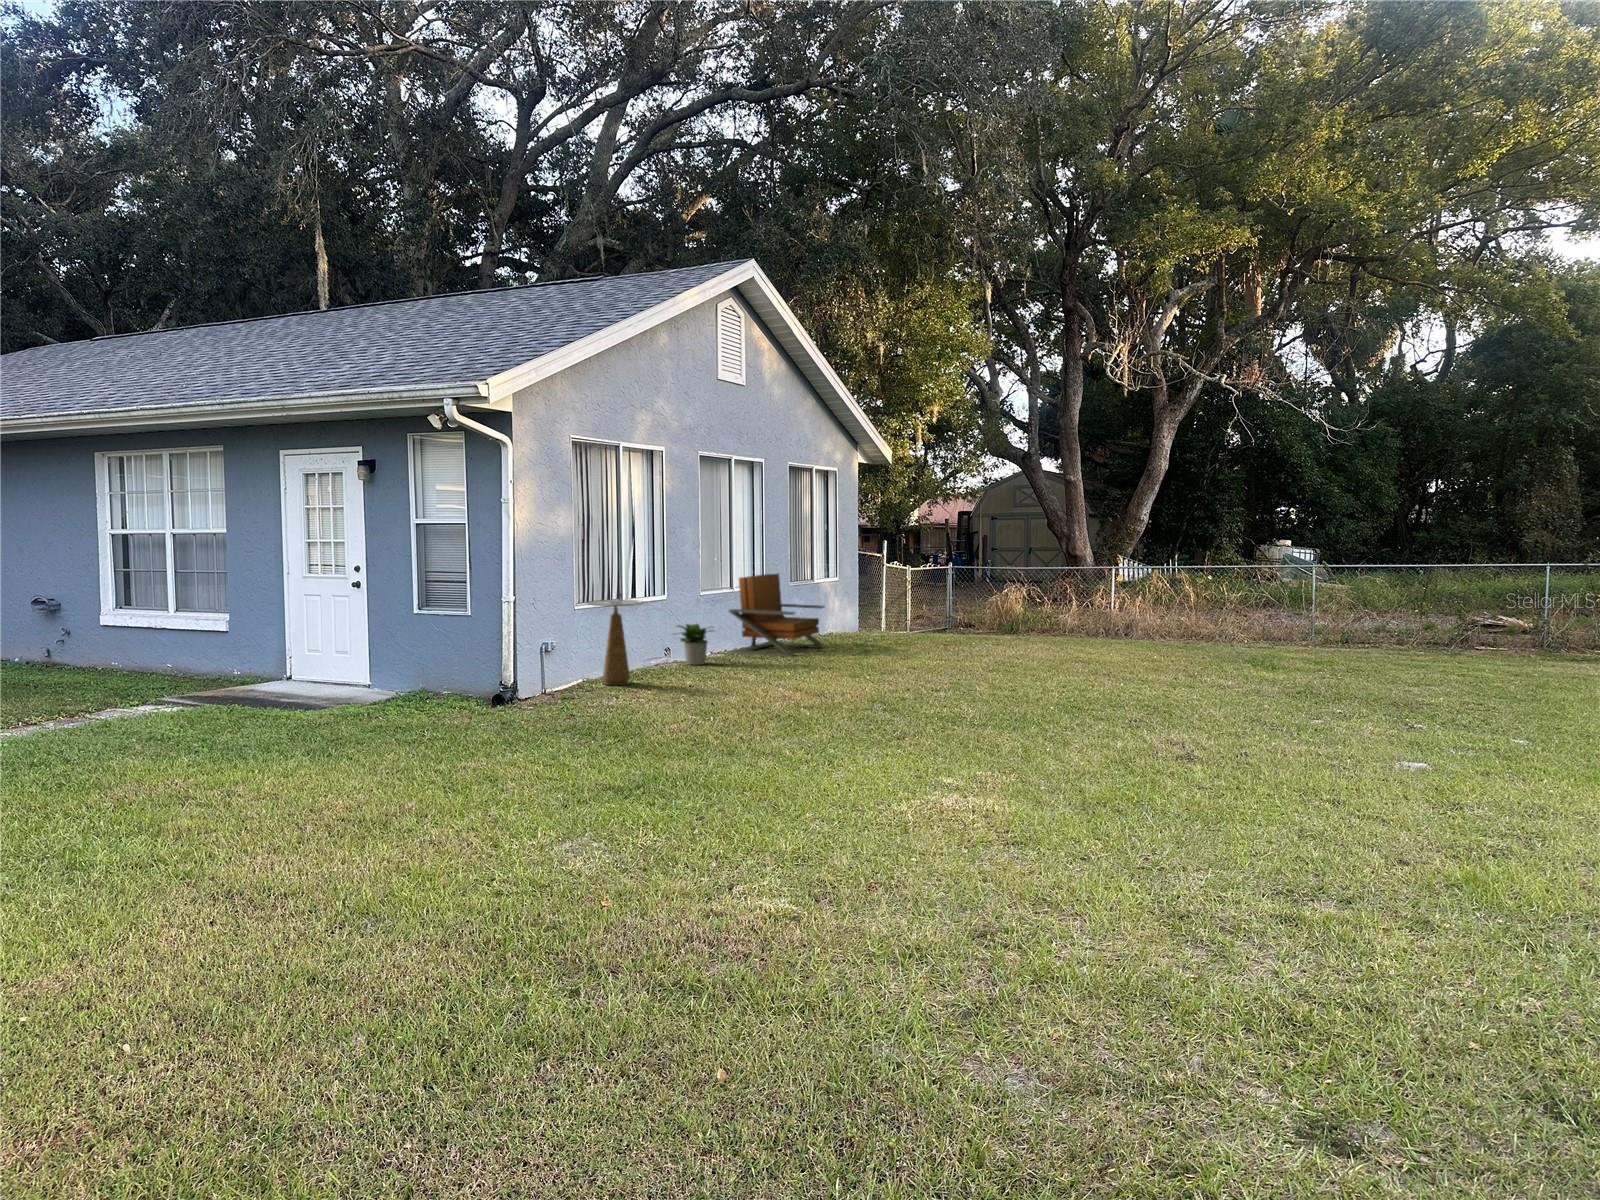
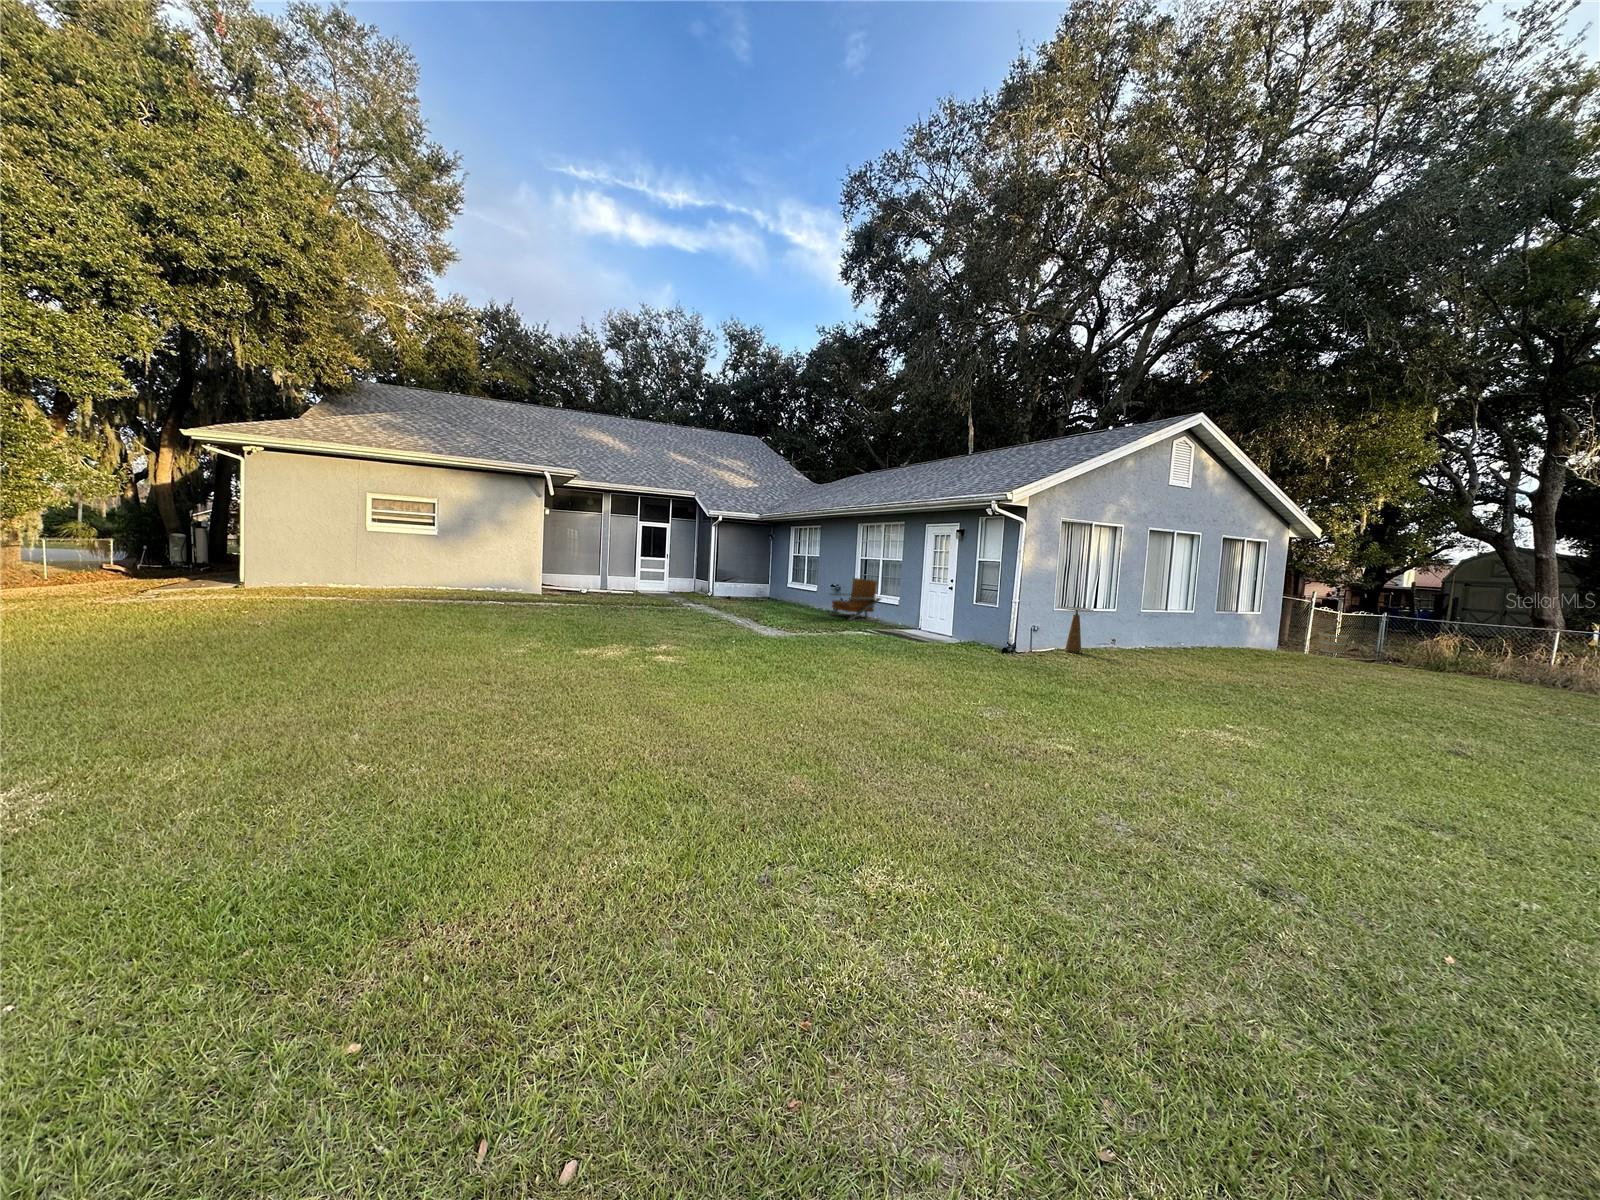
lounge chair: present [729,574,824,657] -> present [829,578,881,621]
wooden bucket: none [891,595,925,625] -> present [1318,631,1349,654]
potted plant: present [676,624,713,665] -> none [1115,627,1146,651]

